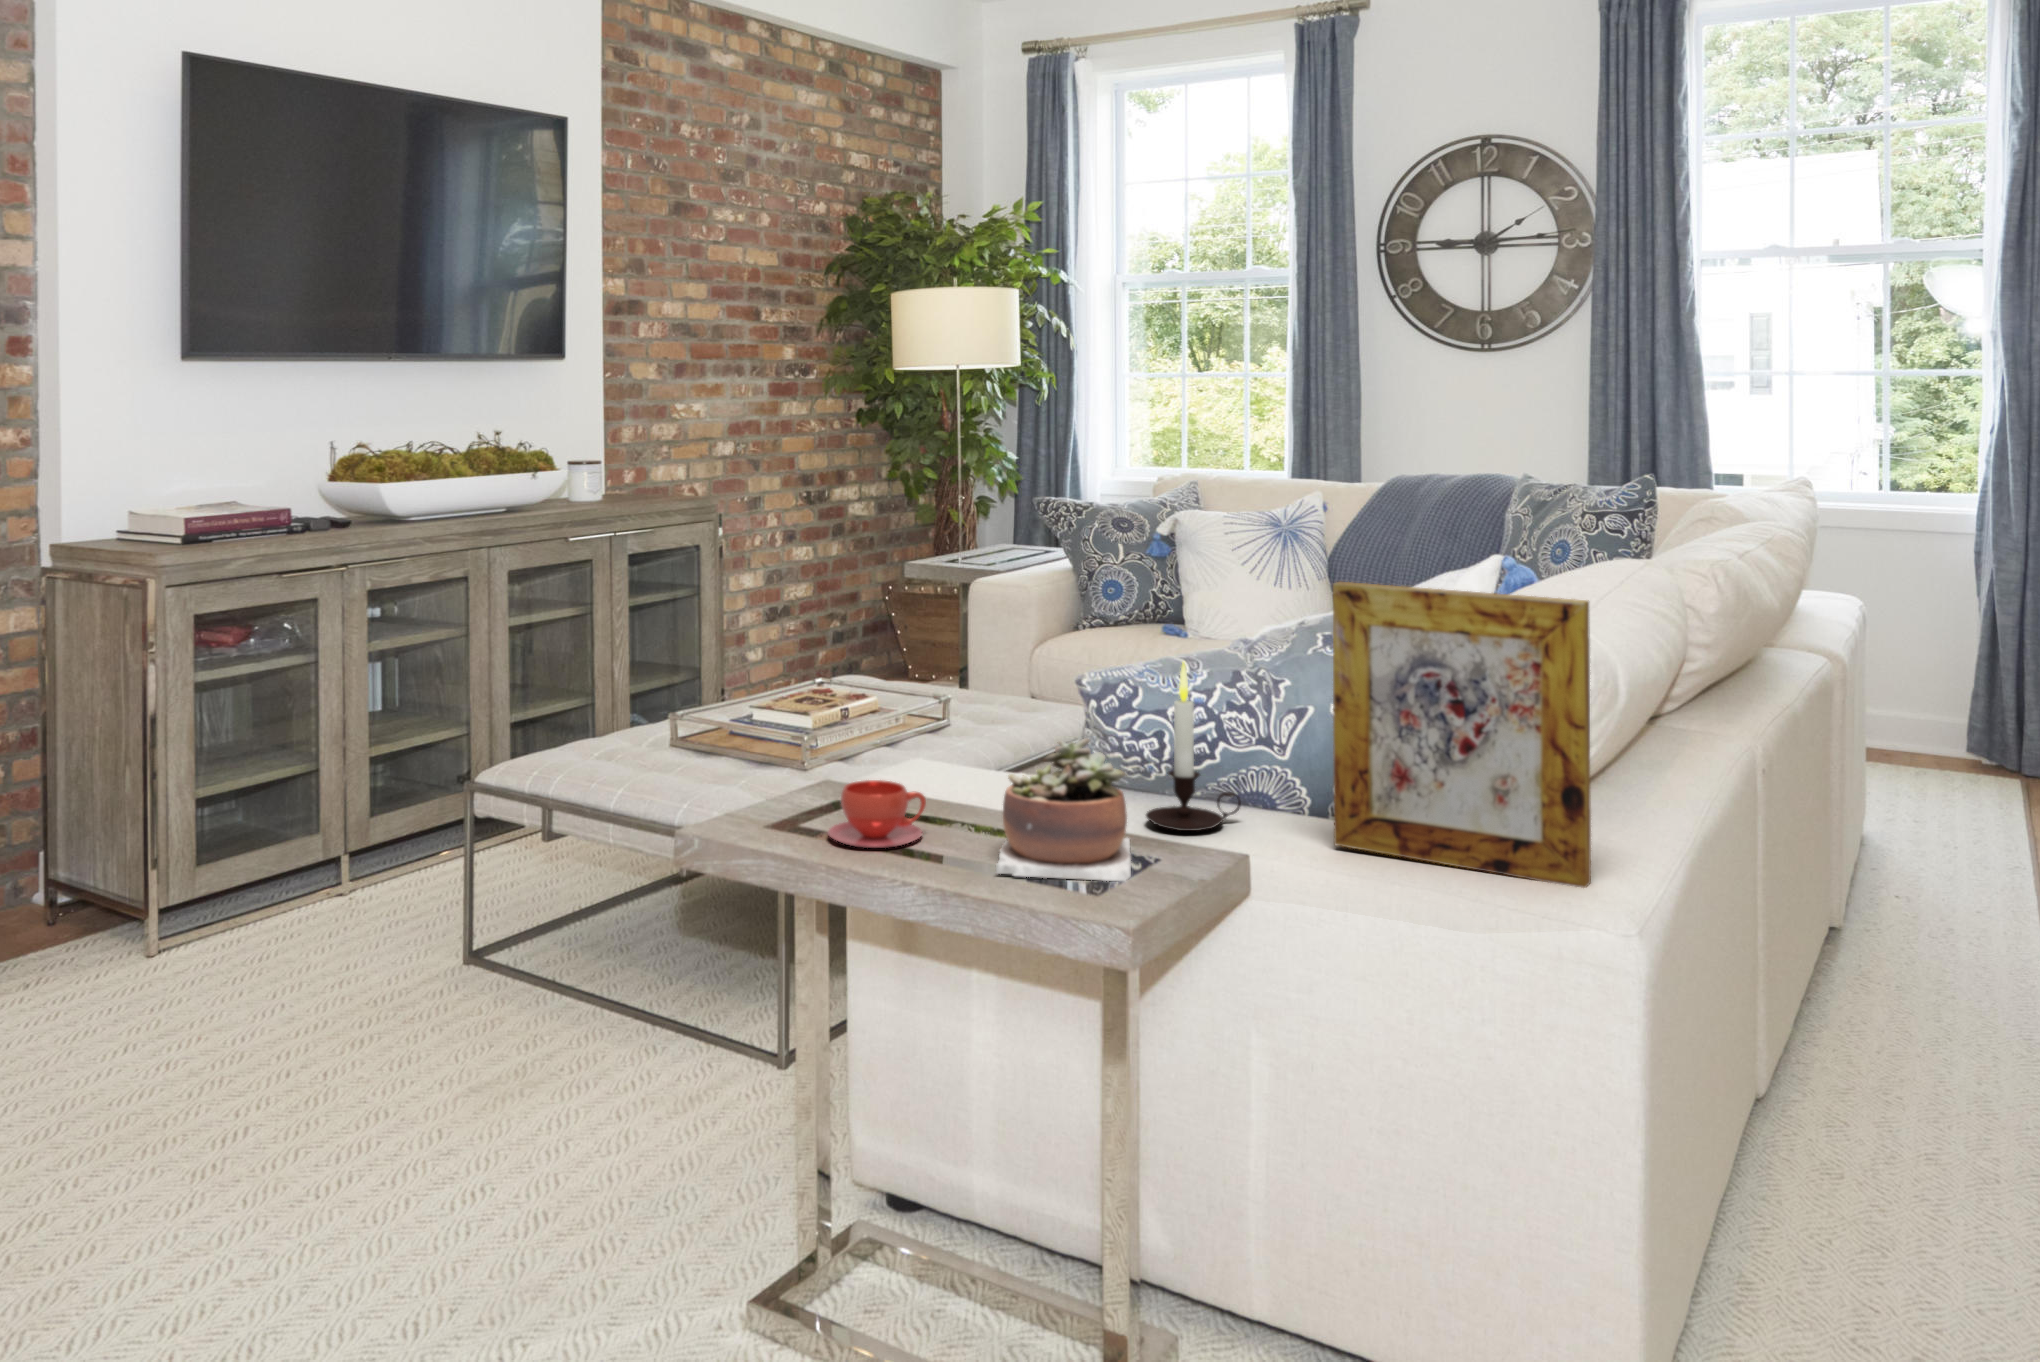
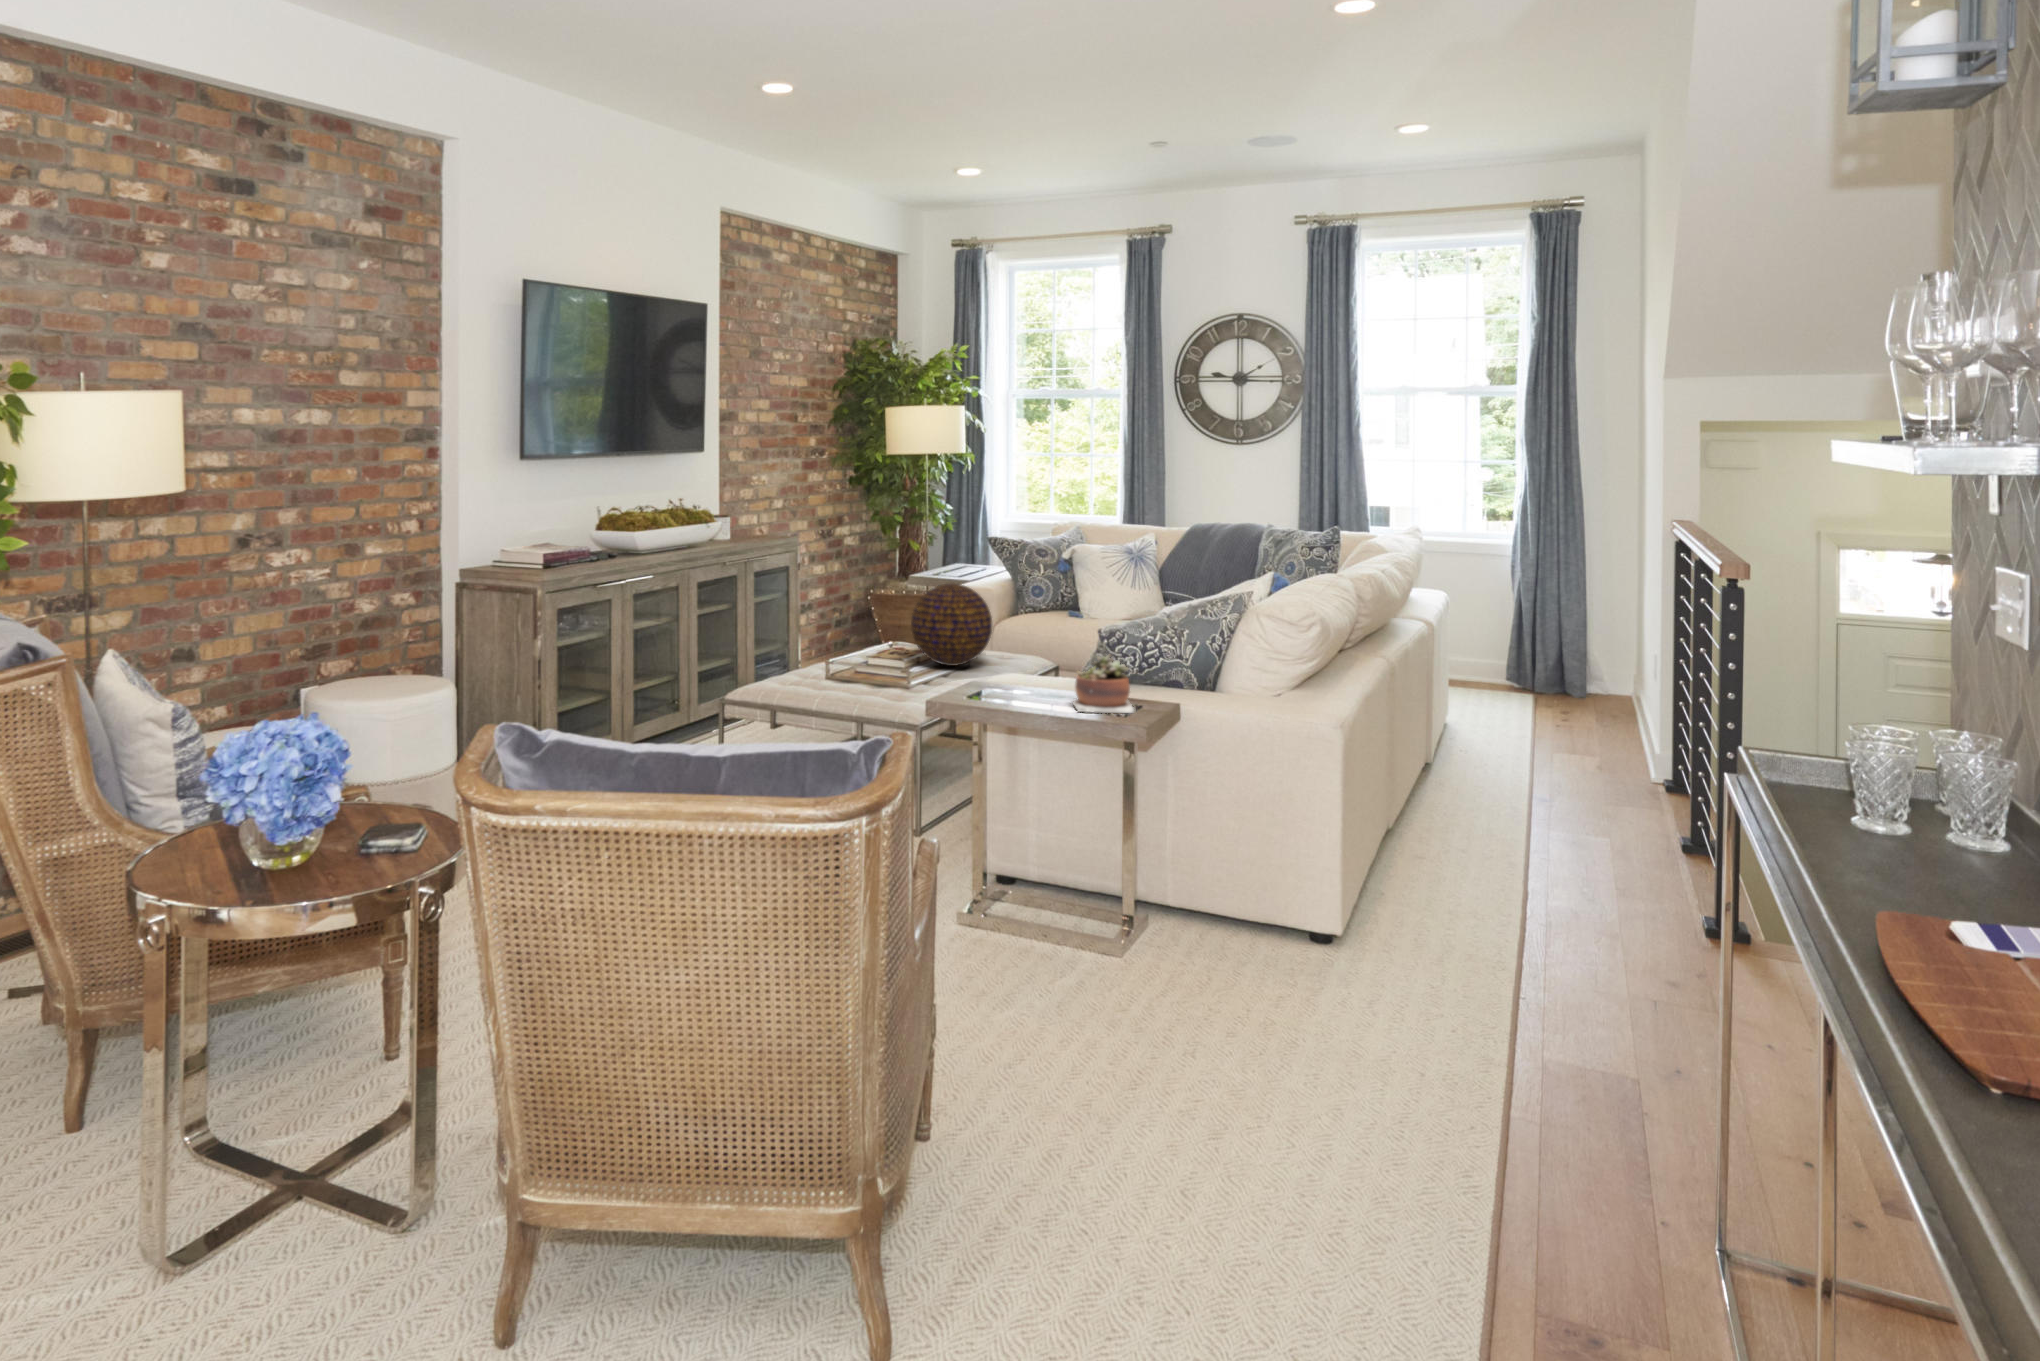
decorative orb: none [826,575,975,727] -> present [911,583,992,666]
picture frame: present [1333,582,1591,888] -> none [1215,585,1323,711]
candle: present [1146,663,1241,831] -> none [1129,621,1171,696]
teacup: present [828,780,926,848] -> none [991,677,1034,705]

